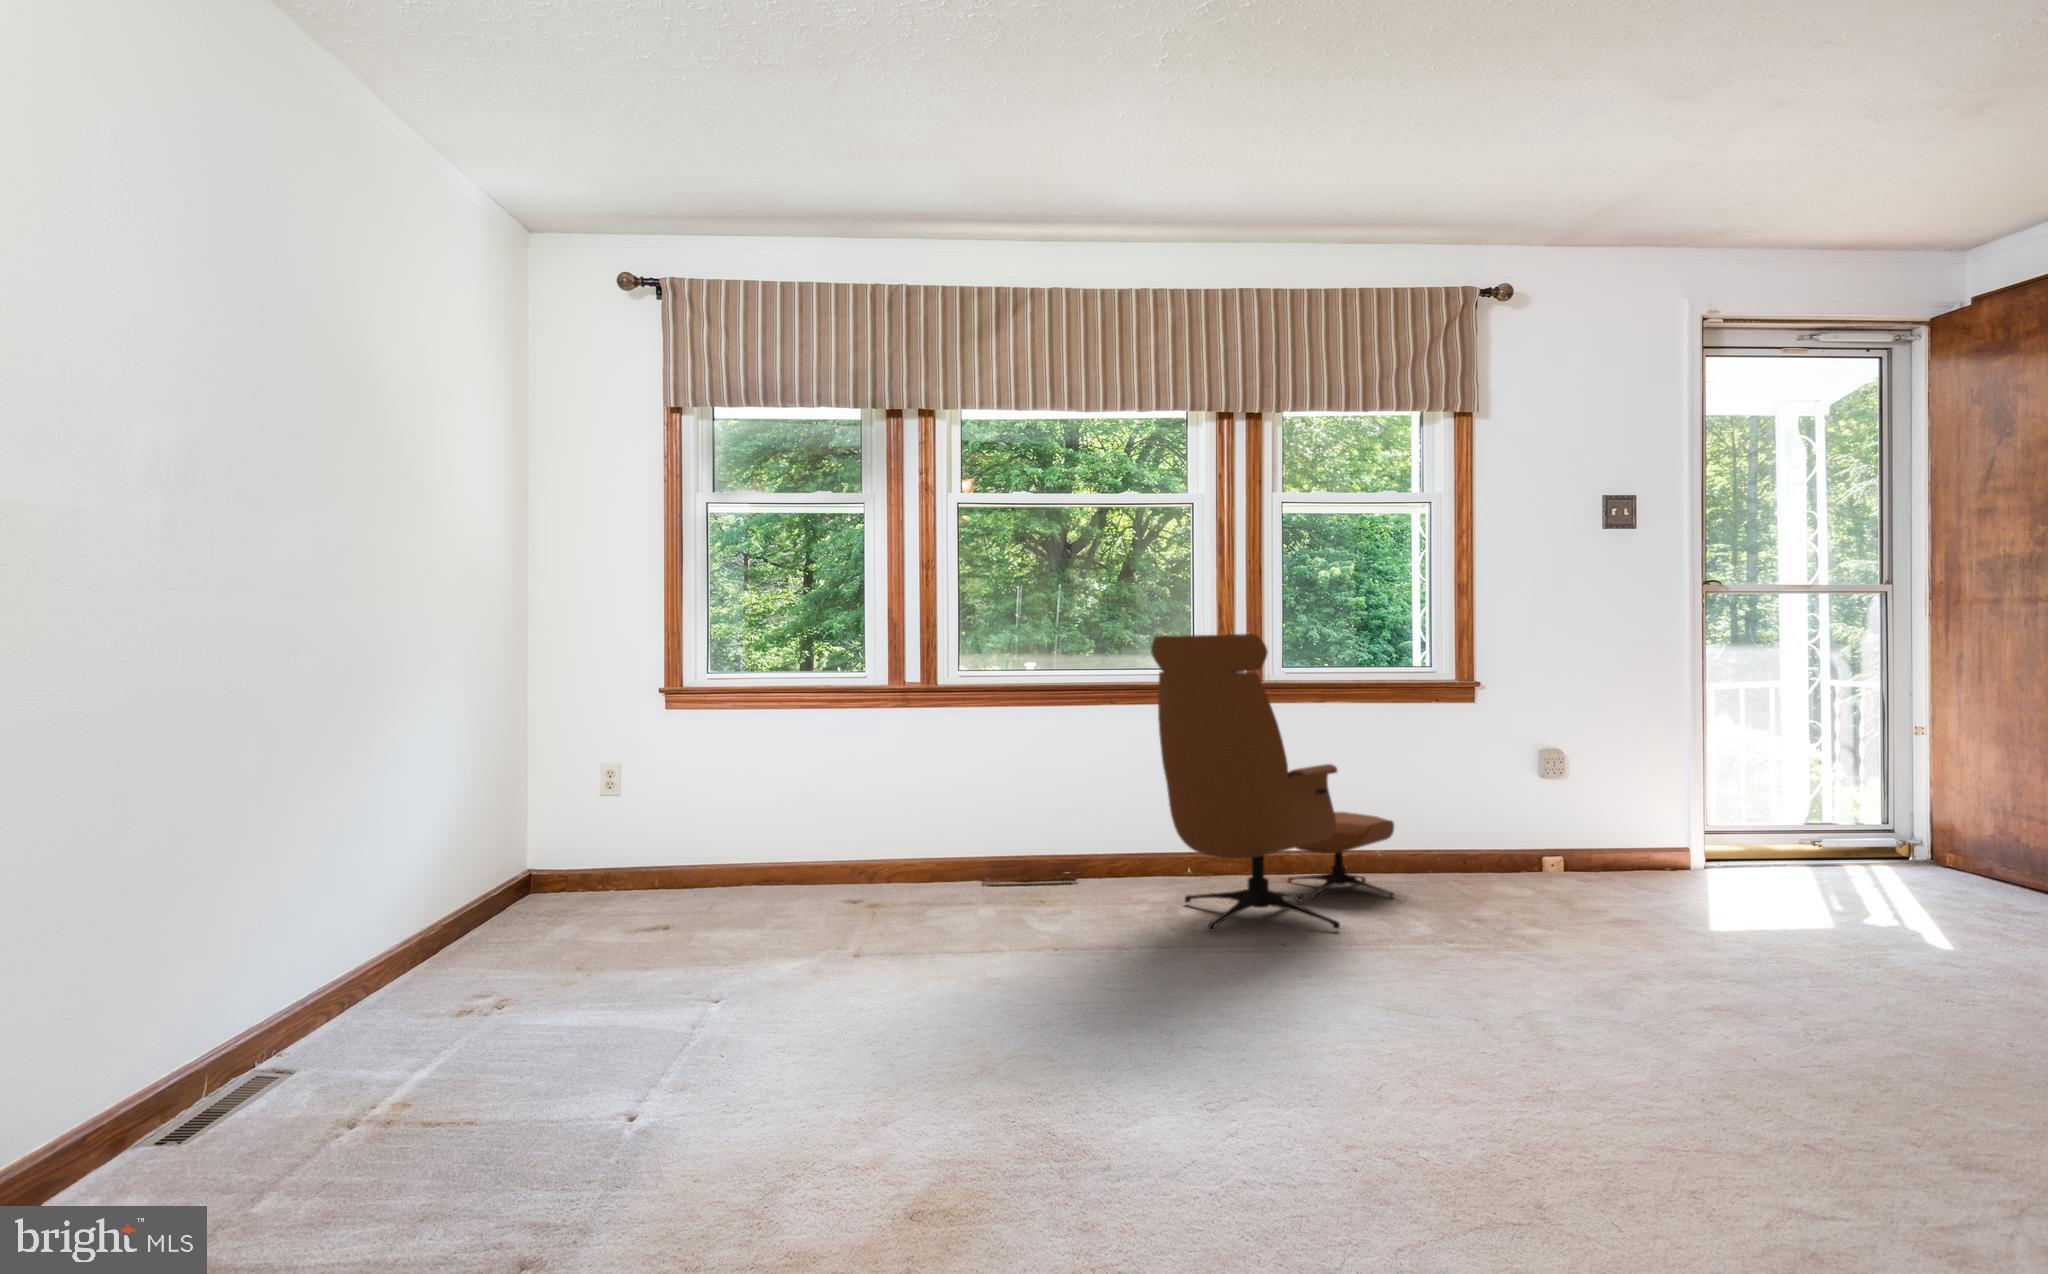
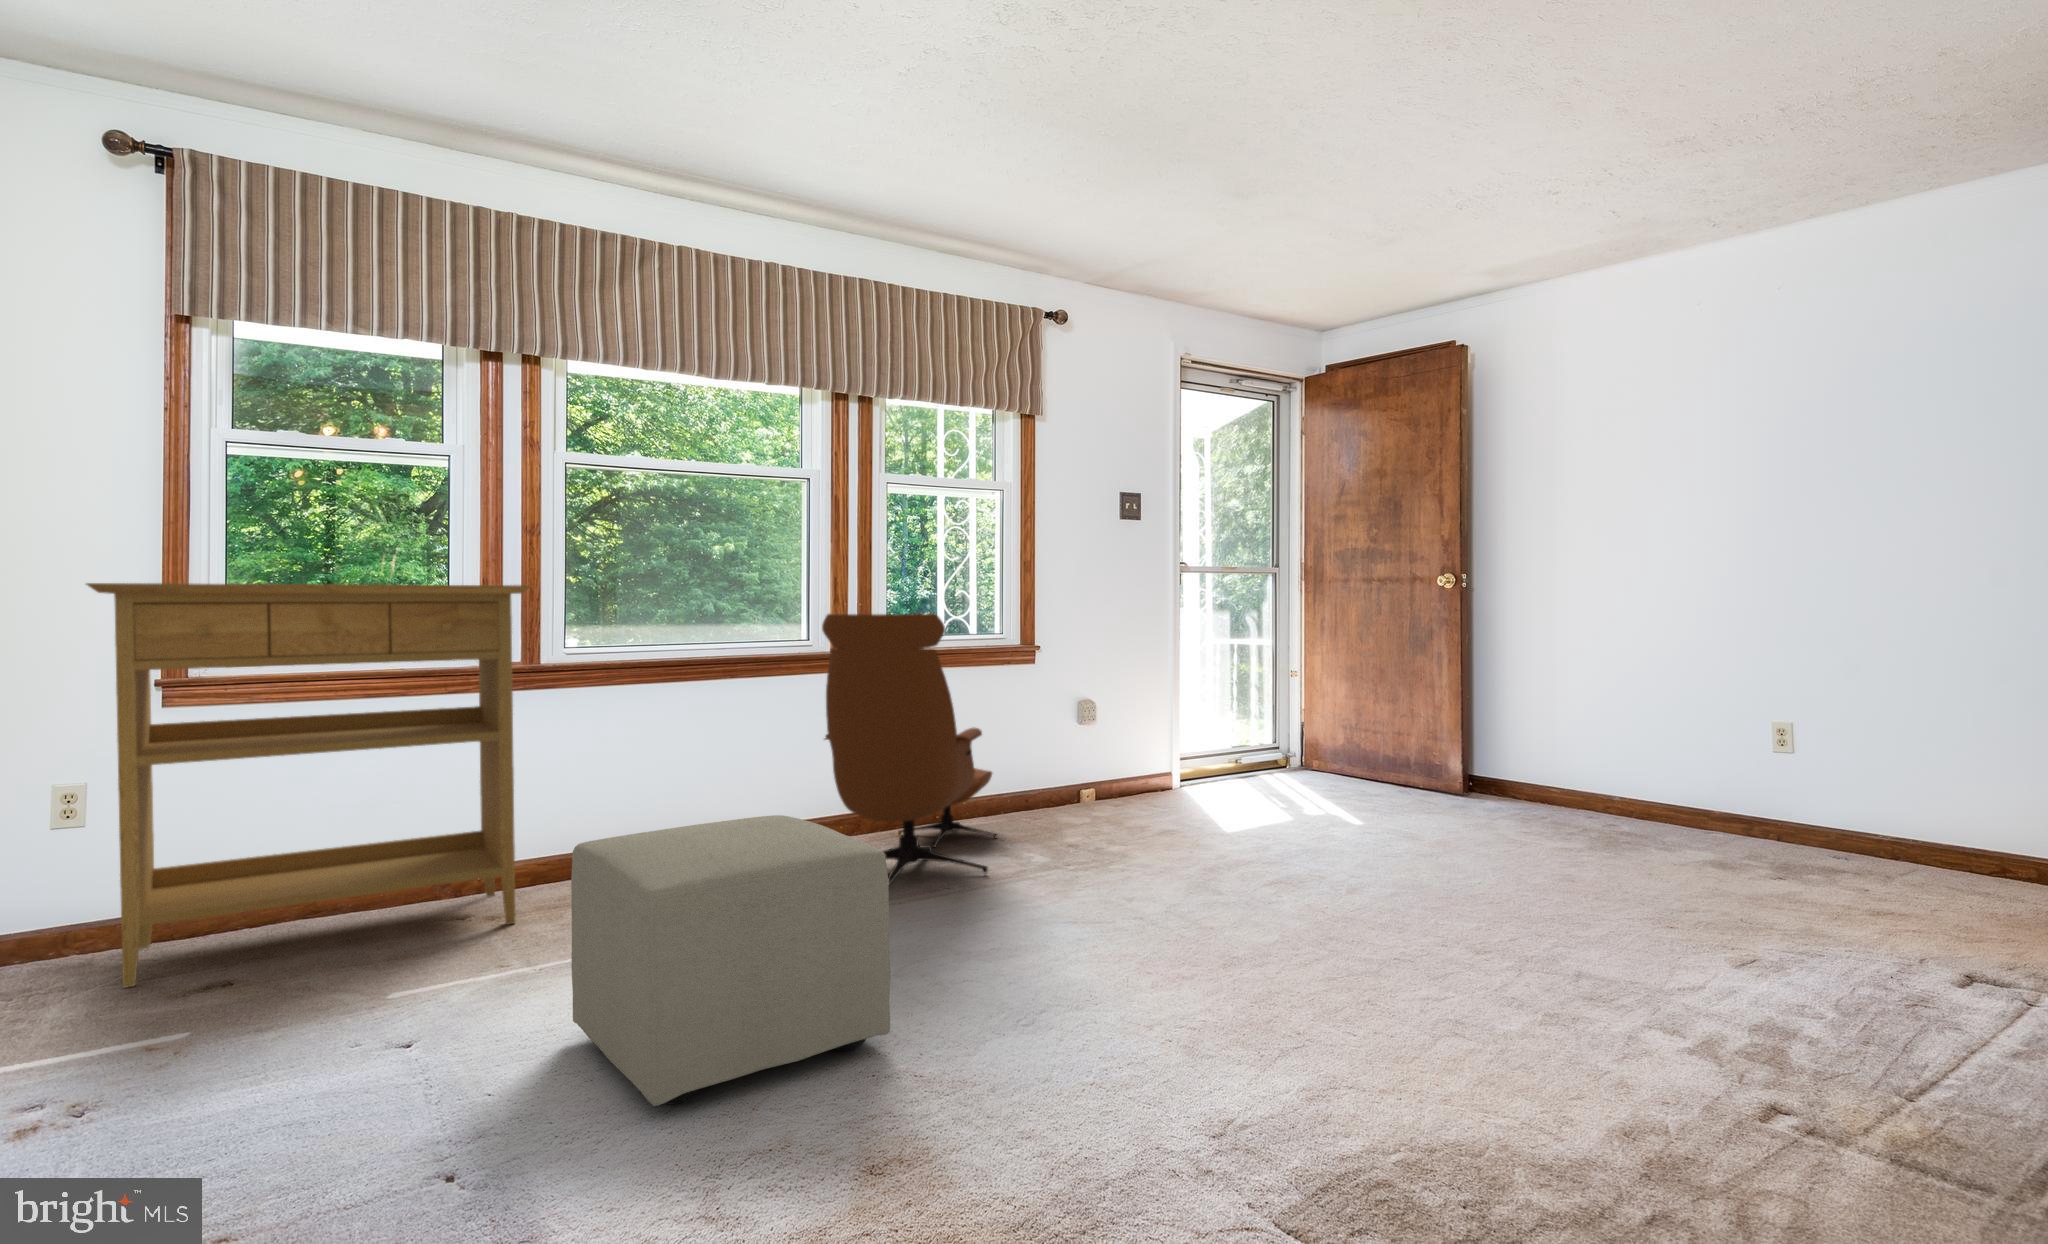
console table: none [591,611,902,915] -> present [87,583,531,988]
ottoman: none [807,826,1059,1066] -> present [571,815,891,1106]

